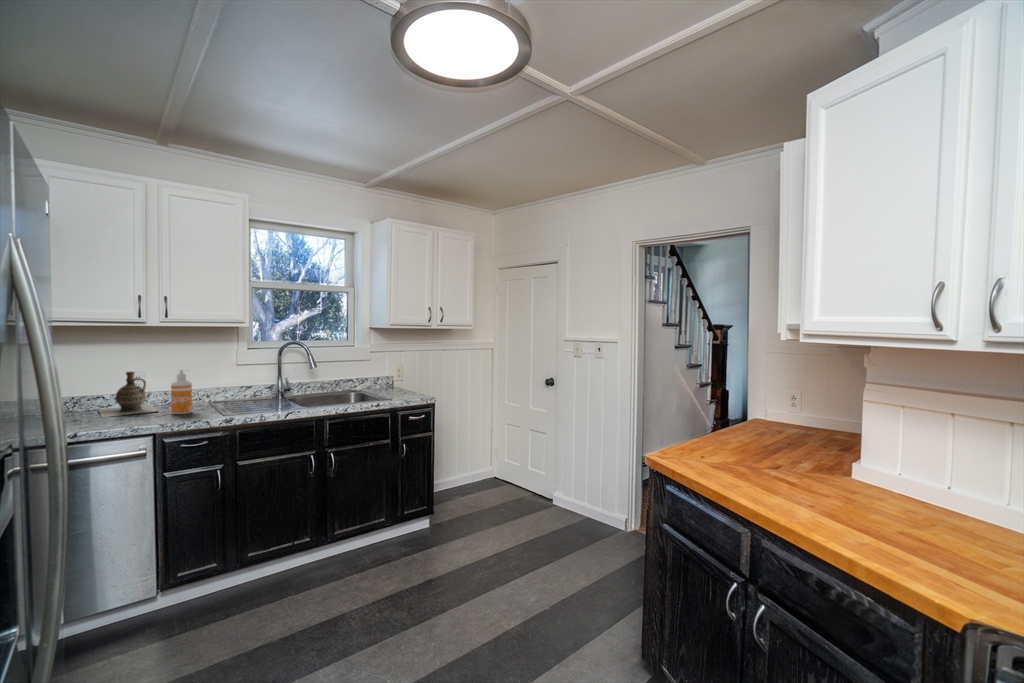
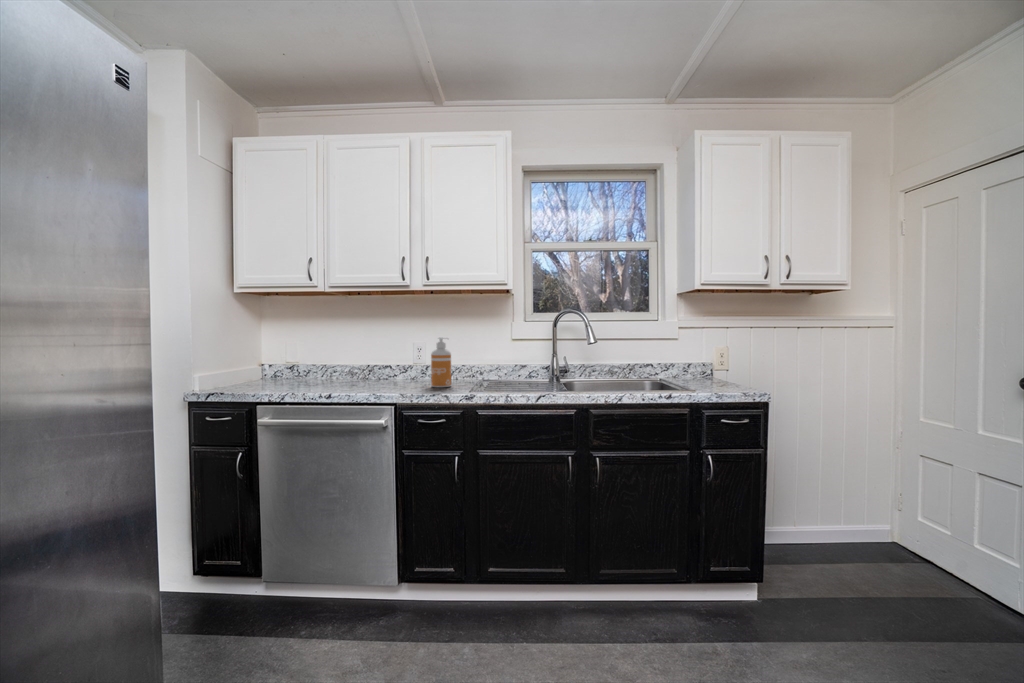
ceramic jug: present [98,372,158,417] -> none [379,341,432,385]

